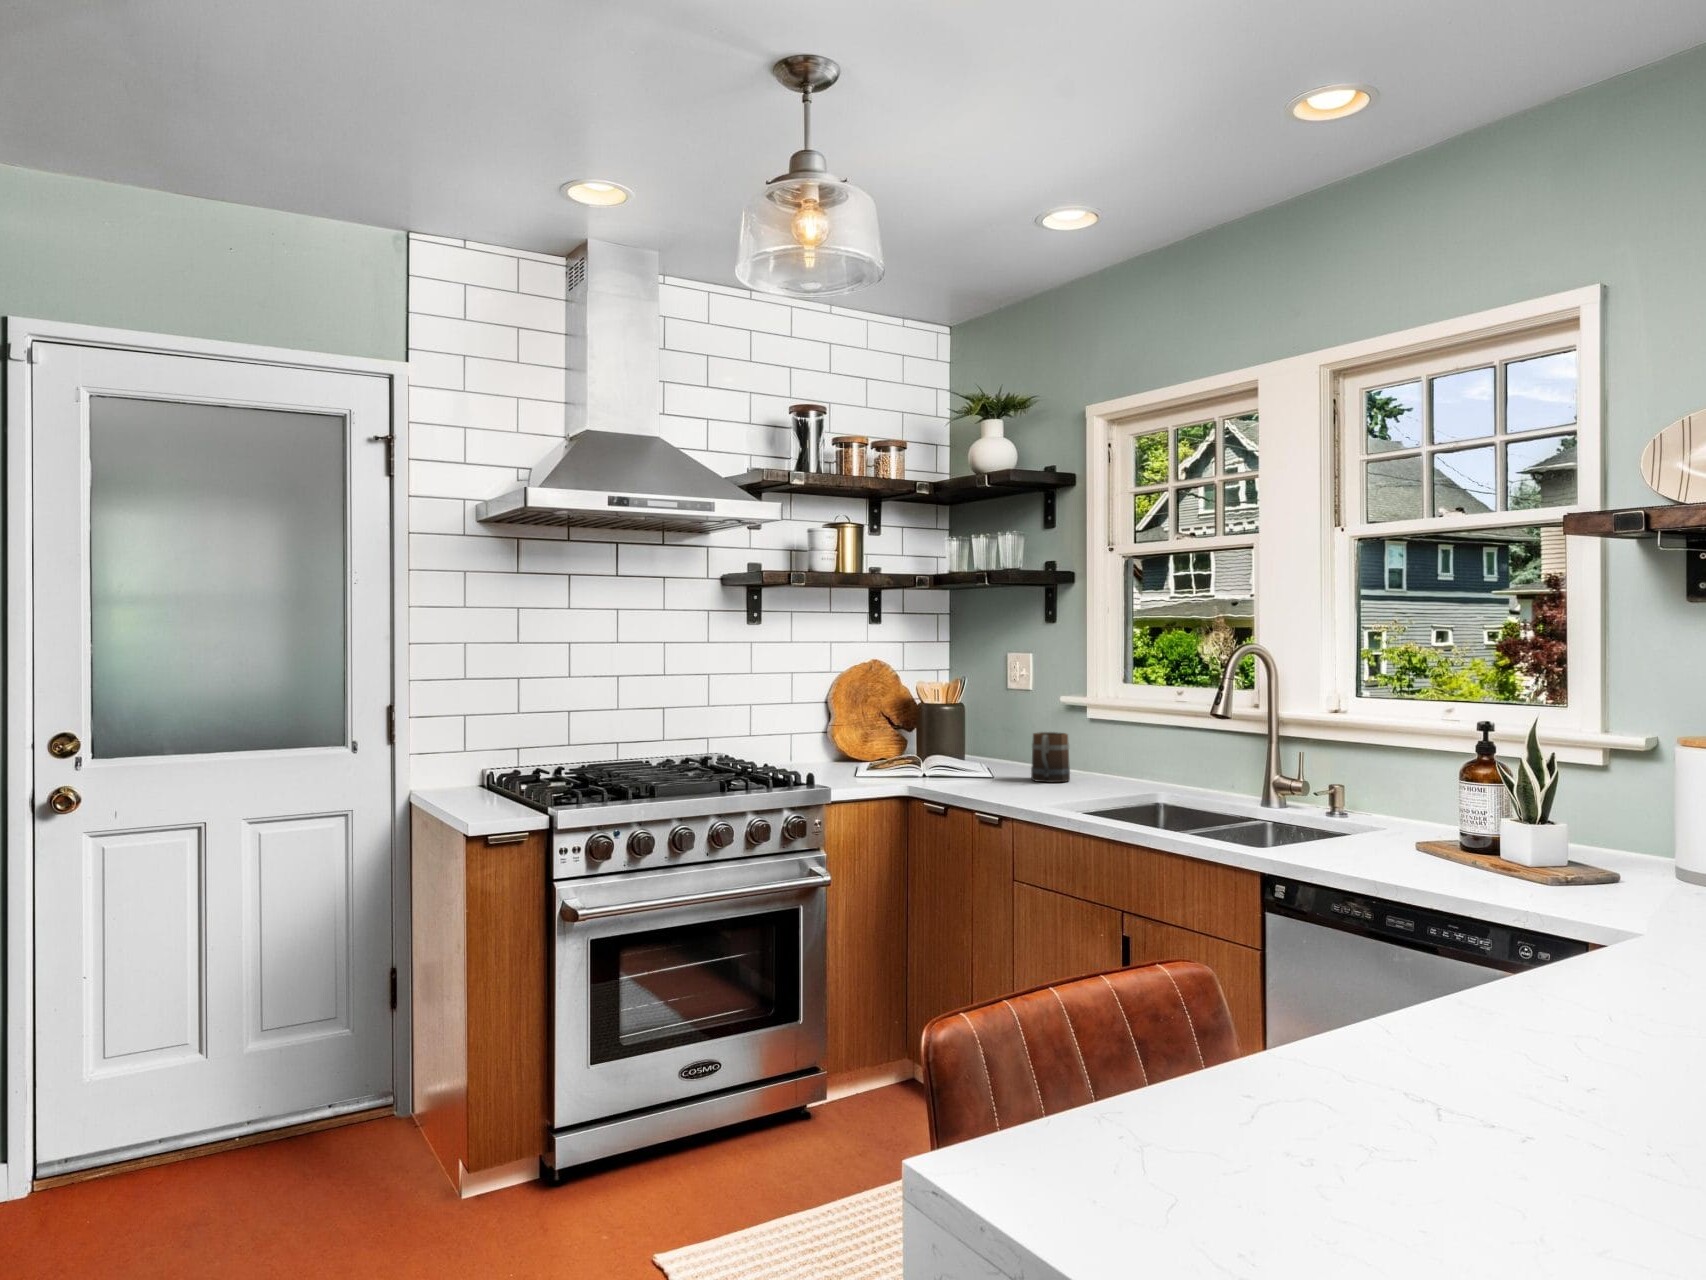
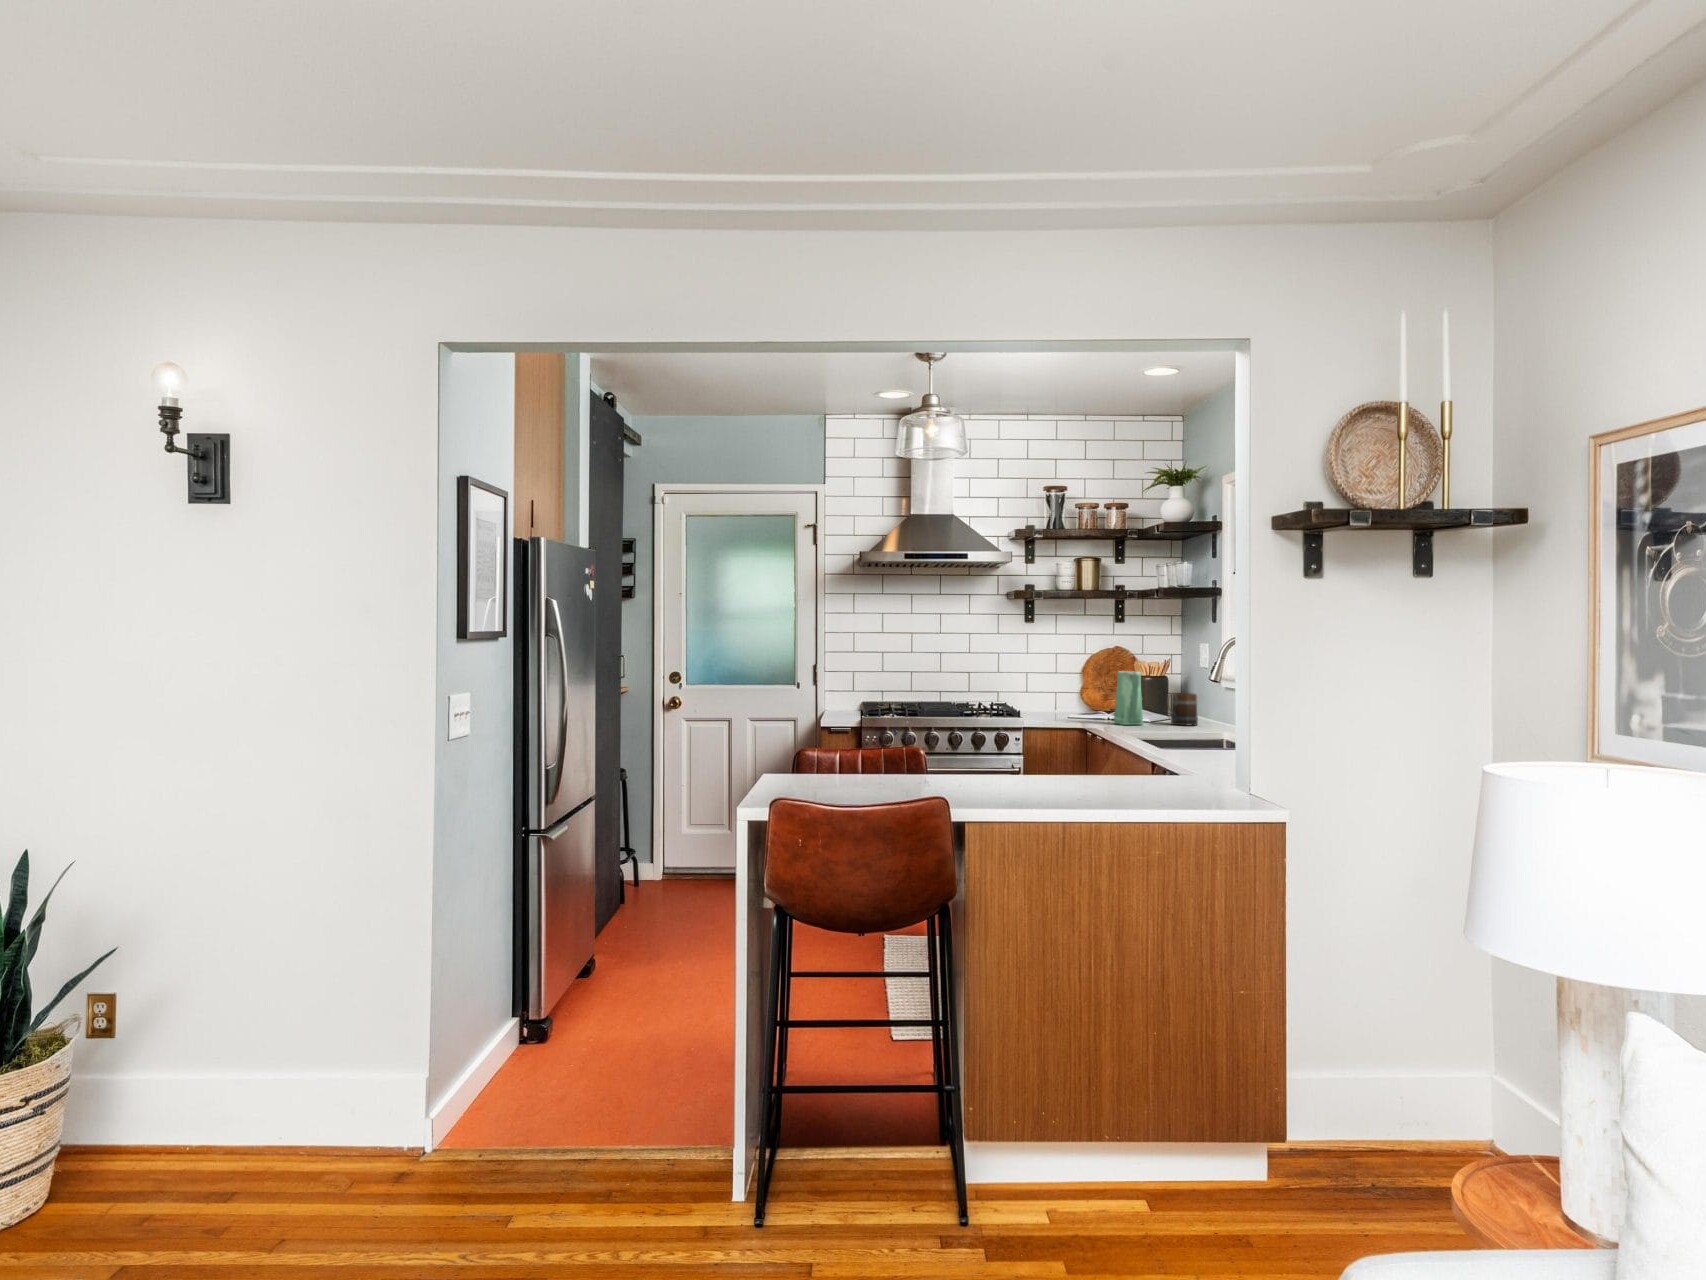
vase: none [965,703,1009,789] -> present [1114,671,1143,725]

